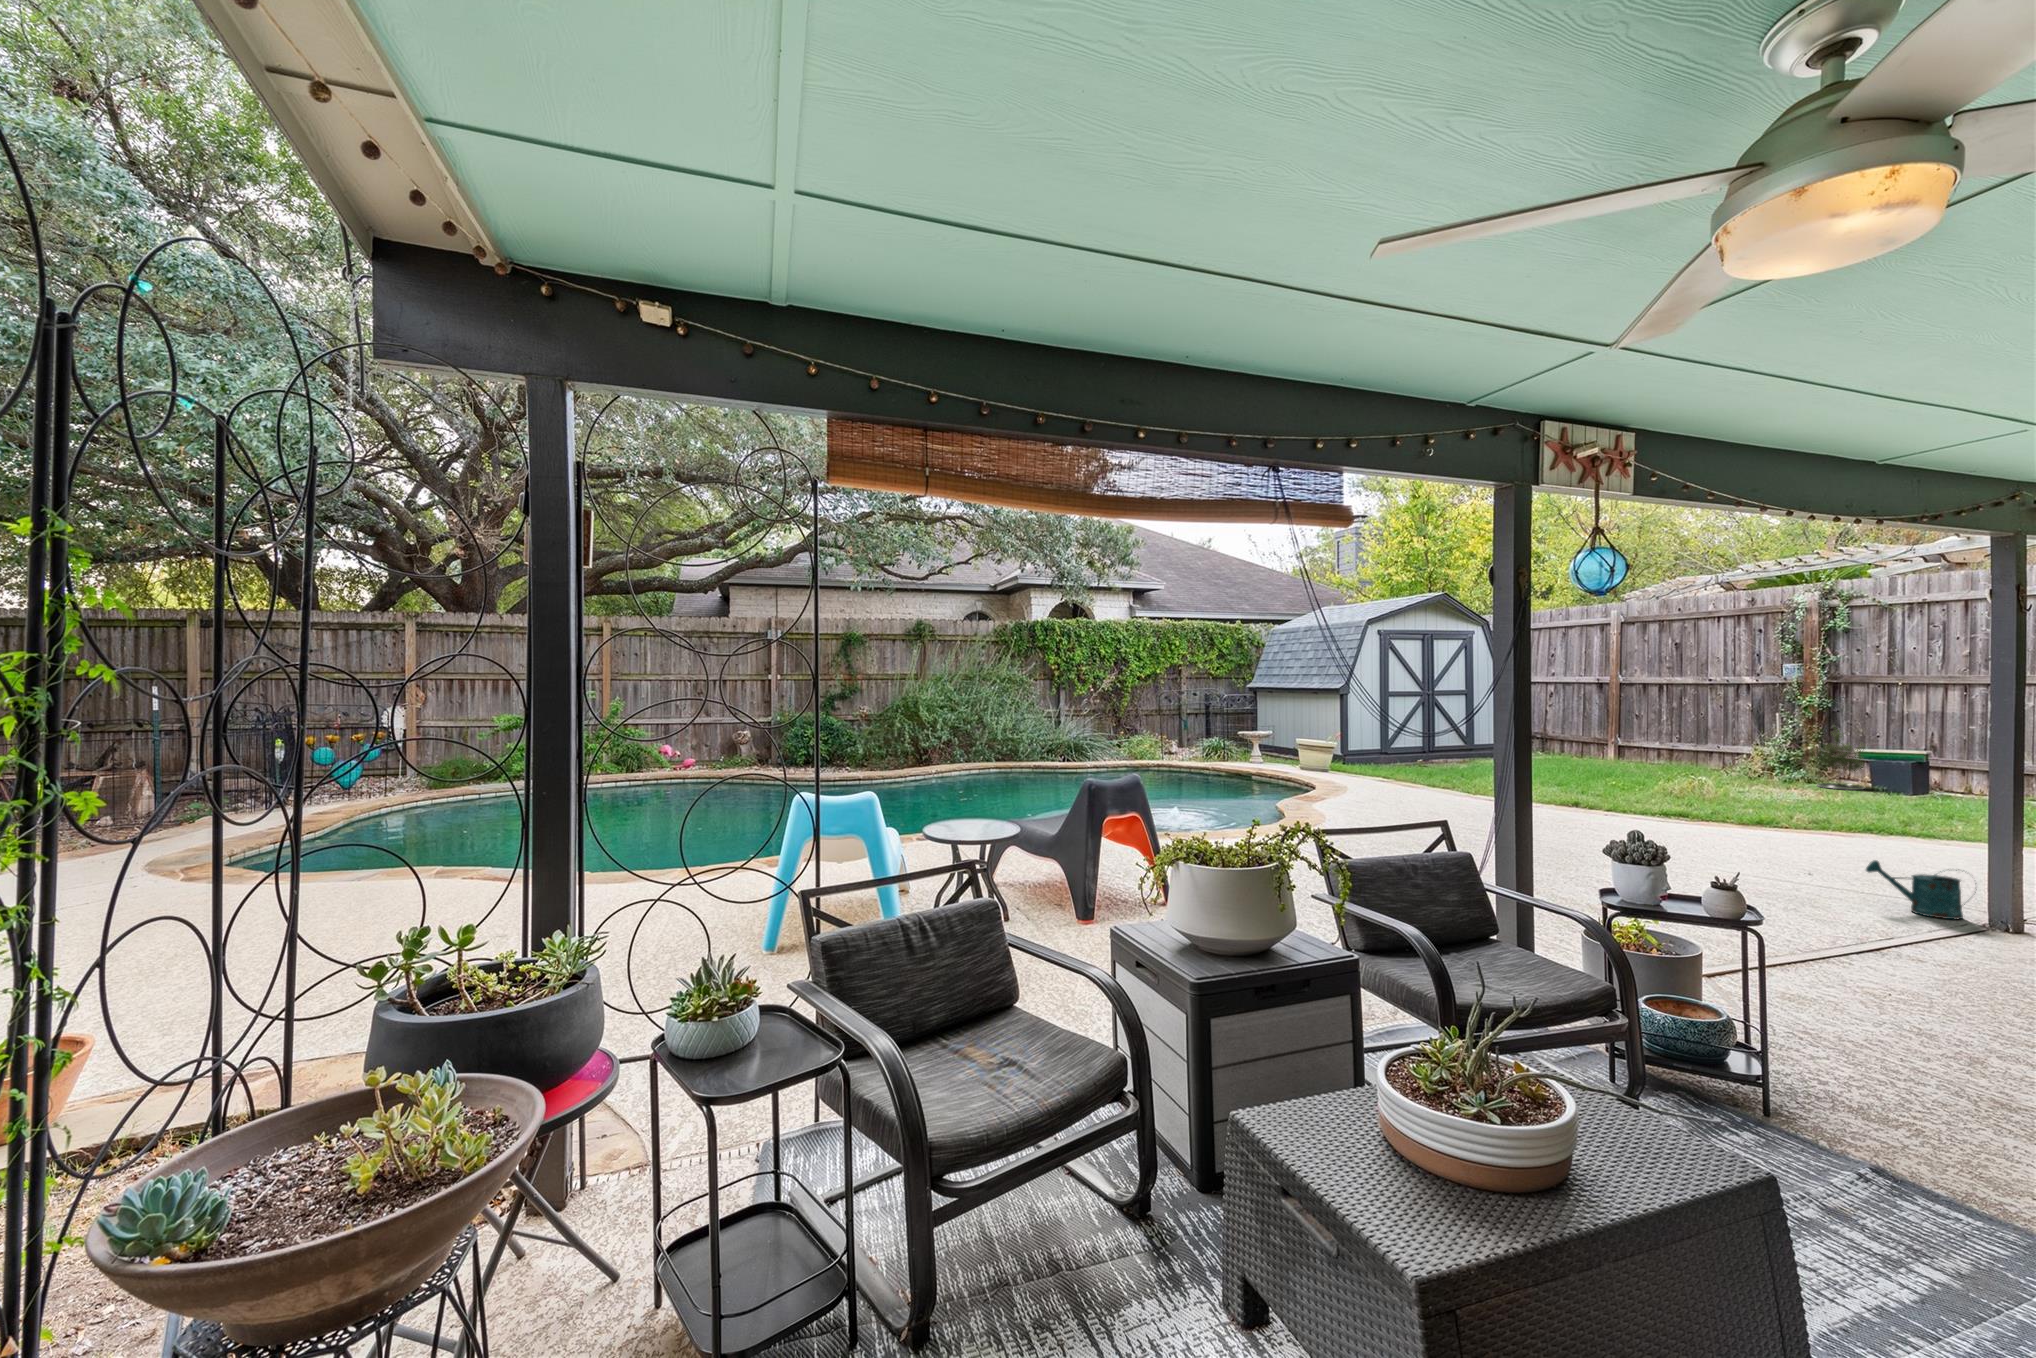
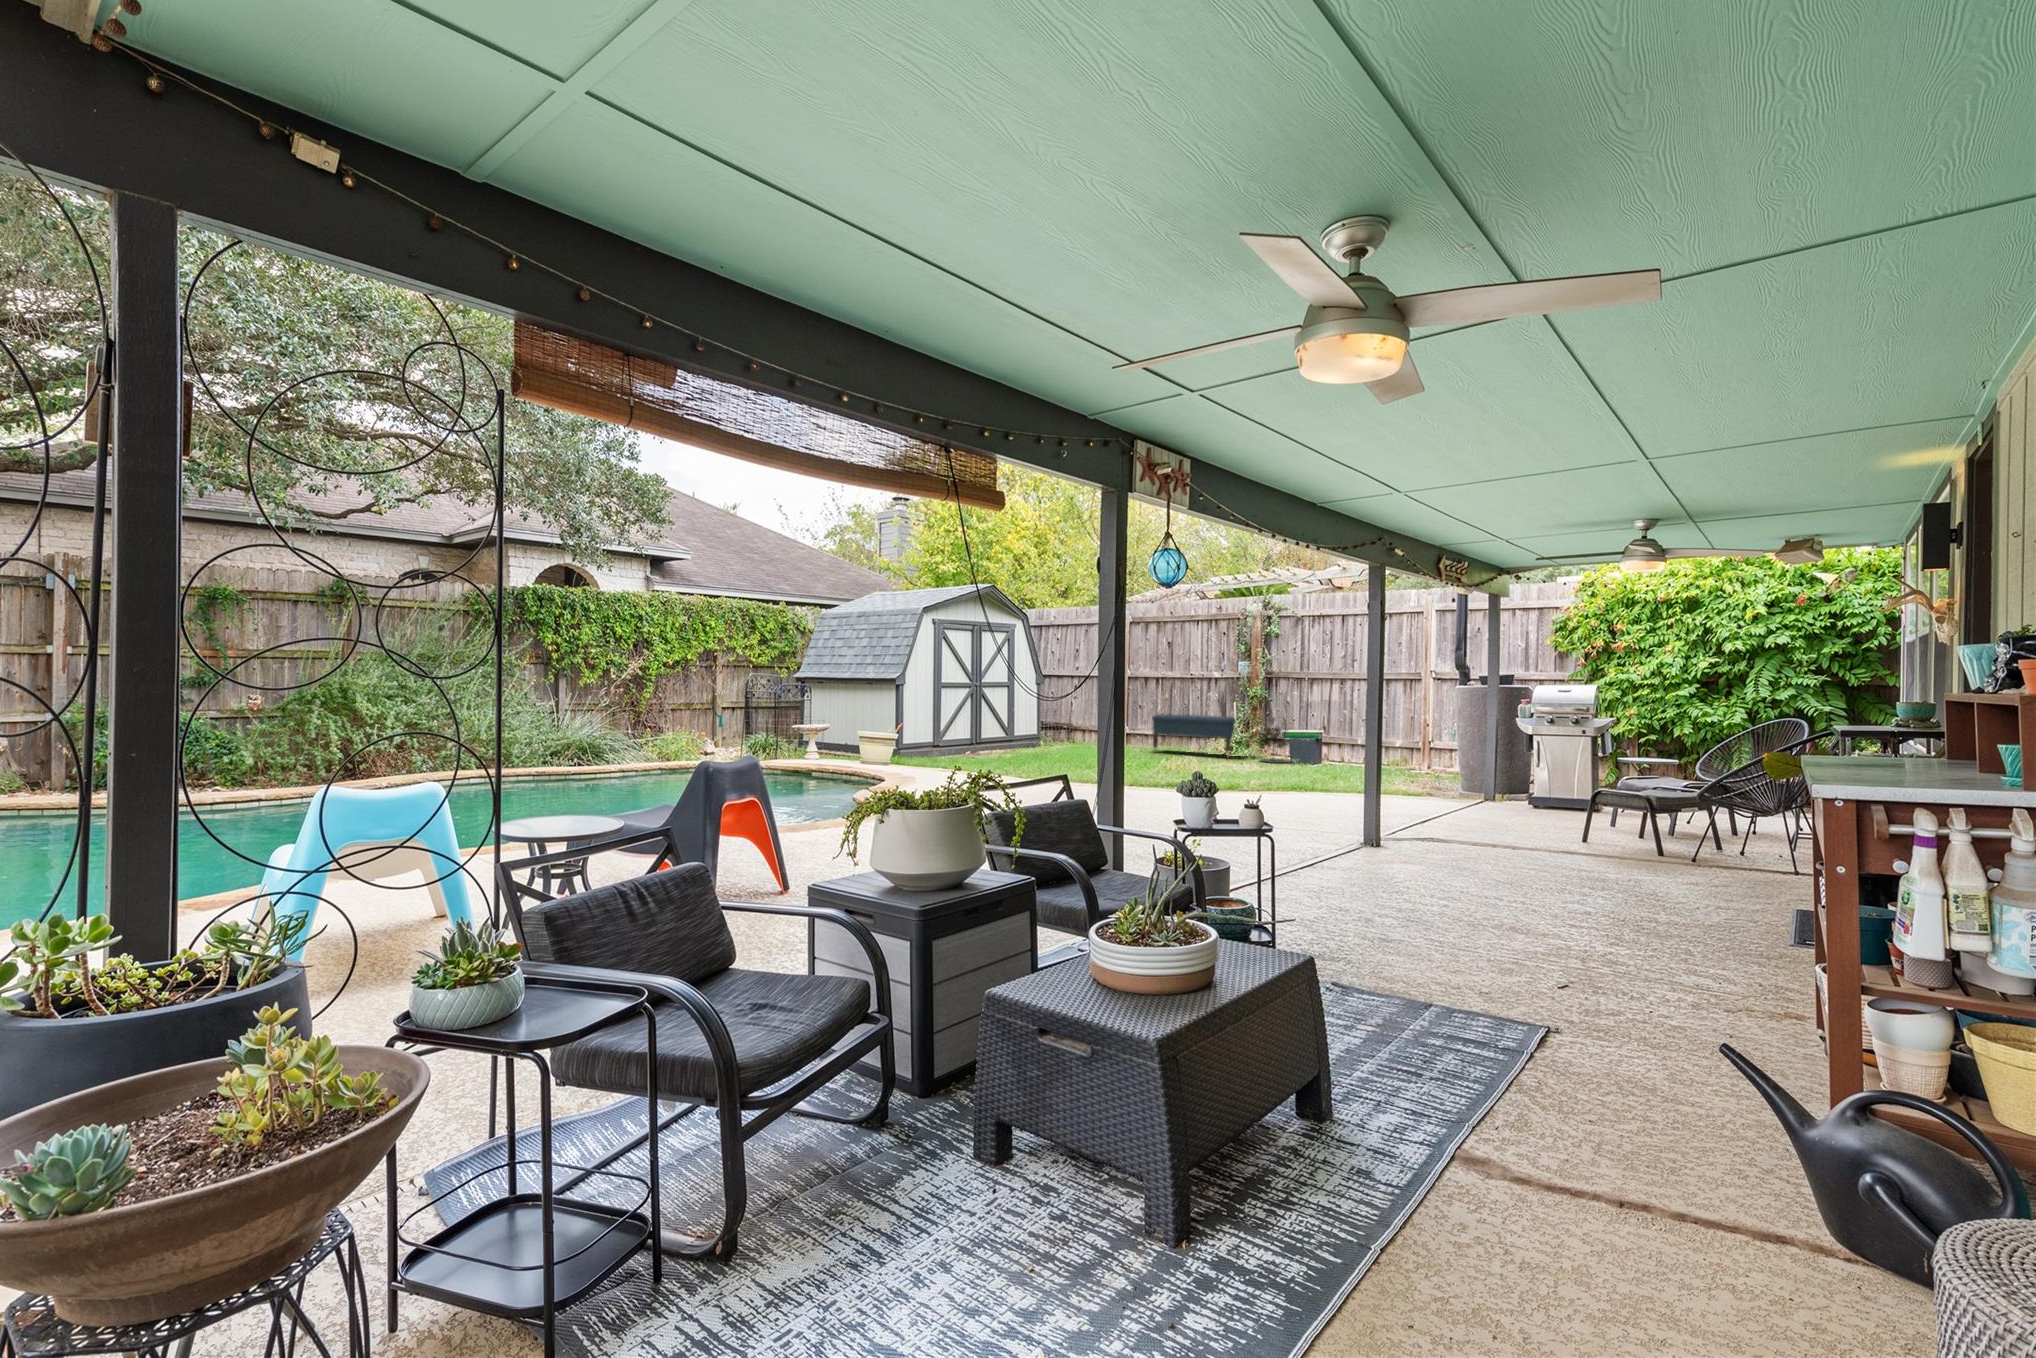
bench: none [1655,725,1793,780] -> present [1152,714,1236,758]
watering can: present [1866,860,1976,919] -> none [1303,805,1363,845]

